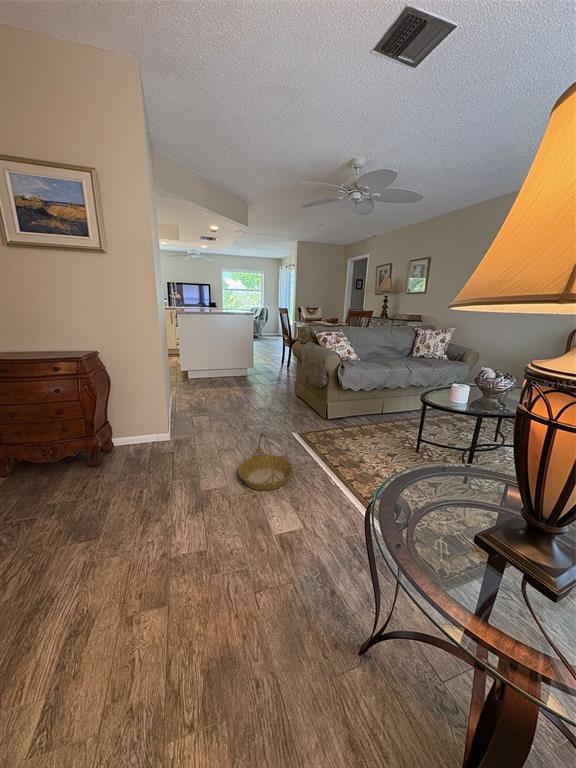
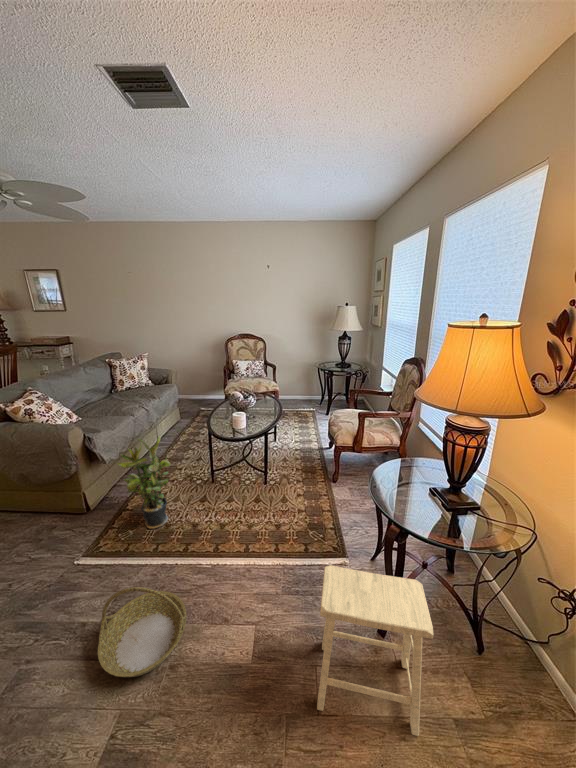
potted plant: none [325,368,368,447] -> present [118,436,170,529]
footstool: none [259,483,347,713] -> present [317,565,433,736]

